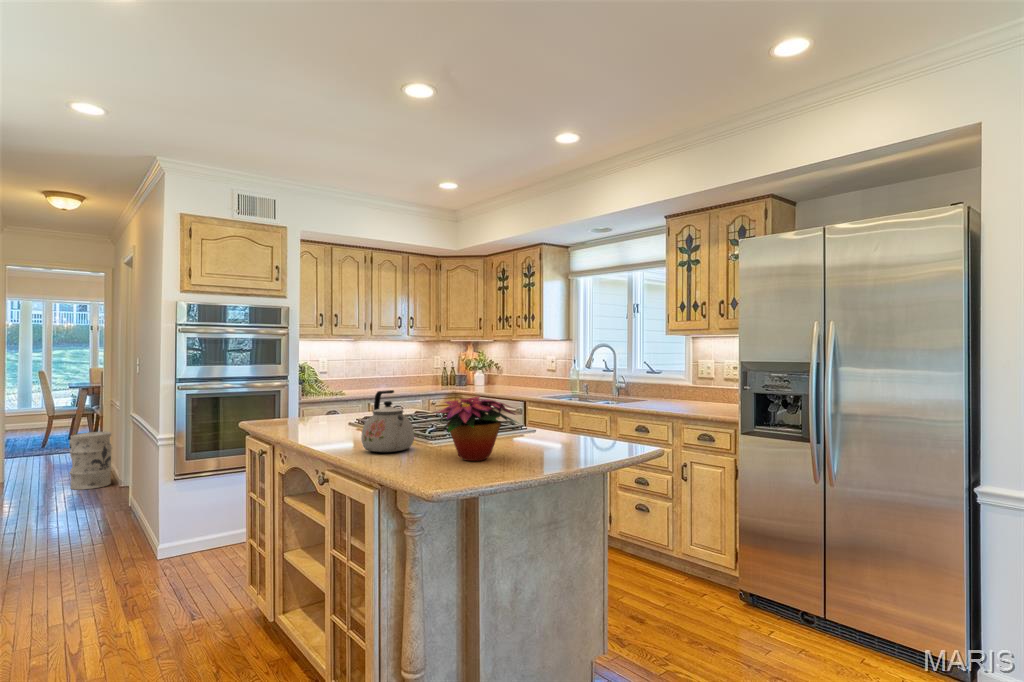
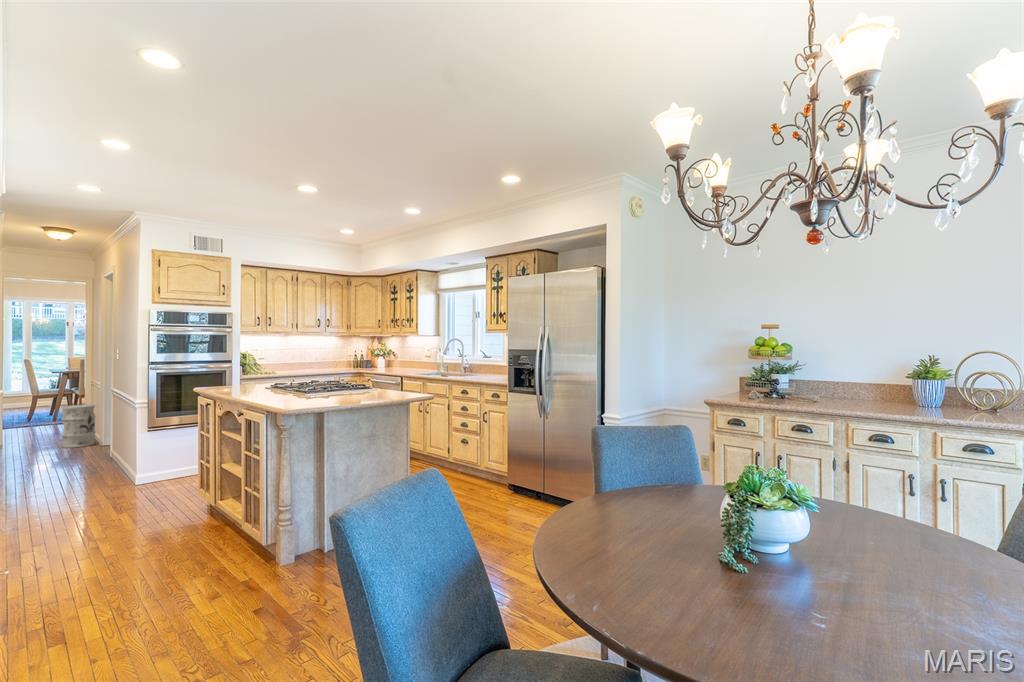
kettle: present [361,390,414,452] -> none [262,365,292,398]
flower arrangement: present [437,396,517,461] -> none [295,367,345,399]

